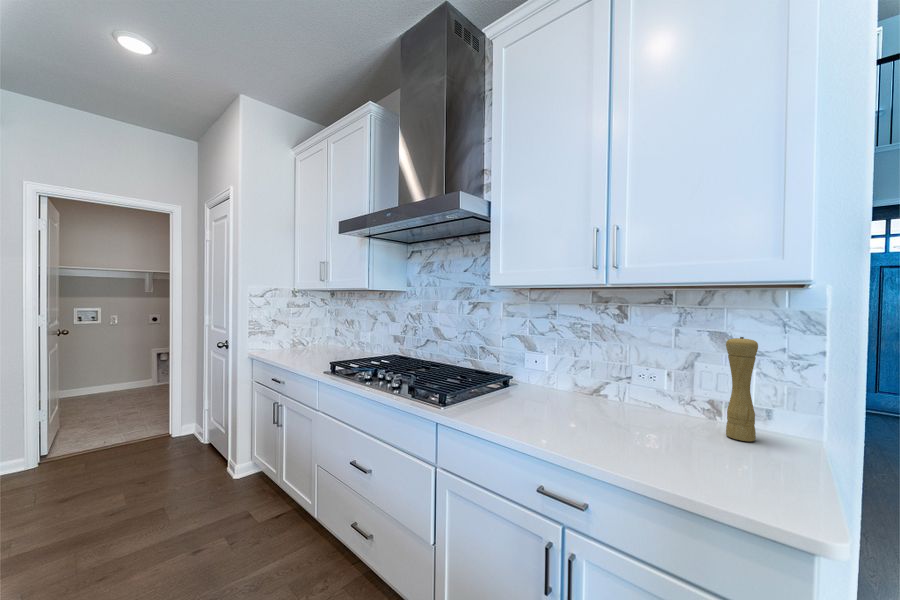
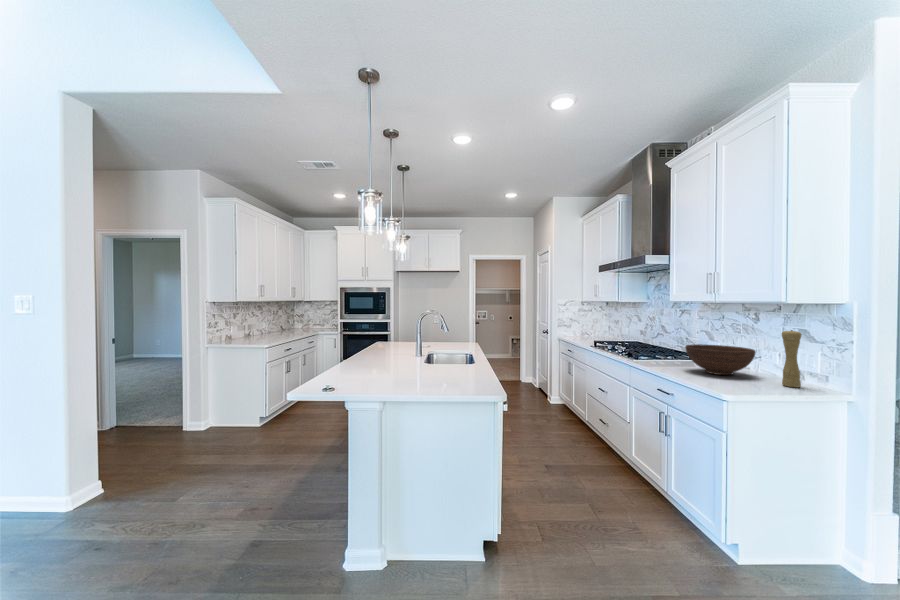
fruit bowl: none [555,364,672,428] -> present [685,344,756,375]

